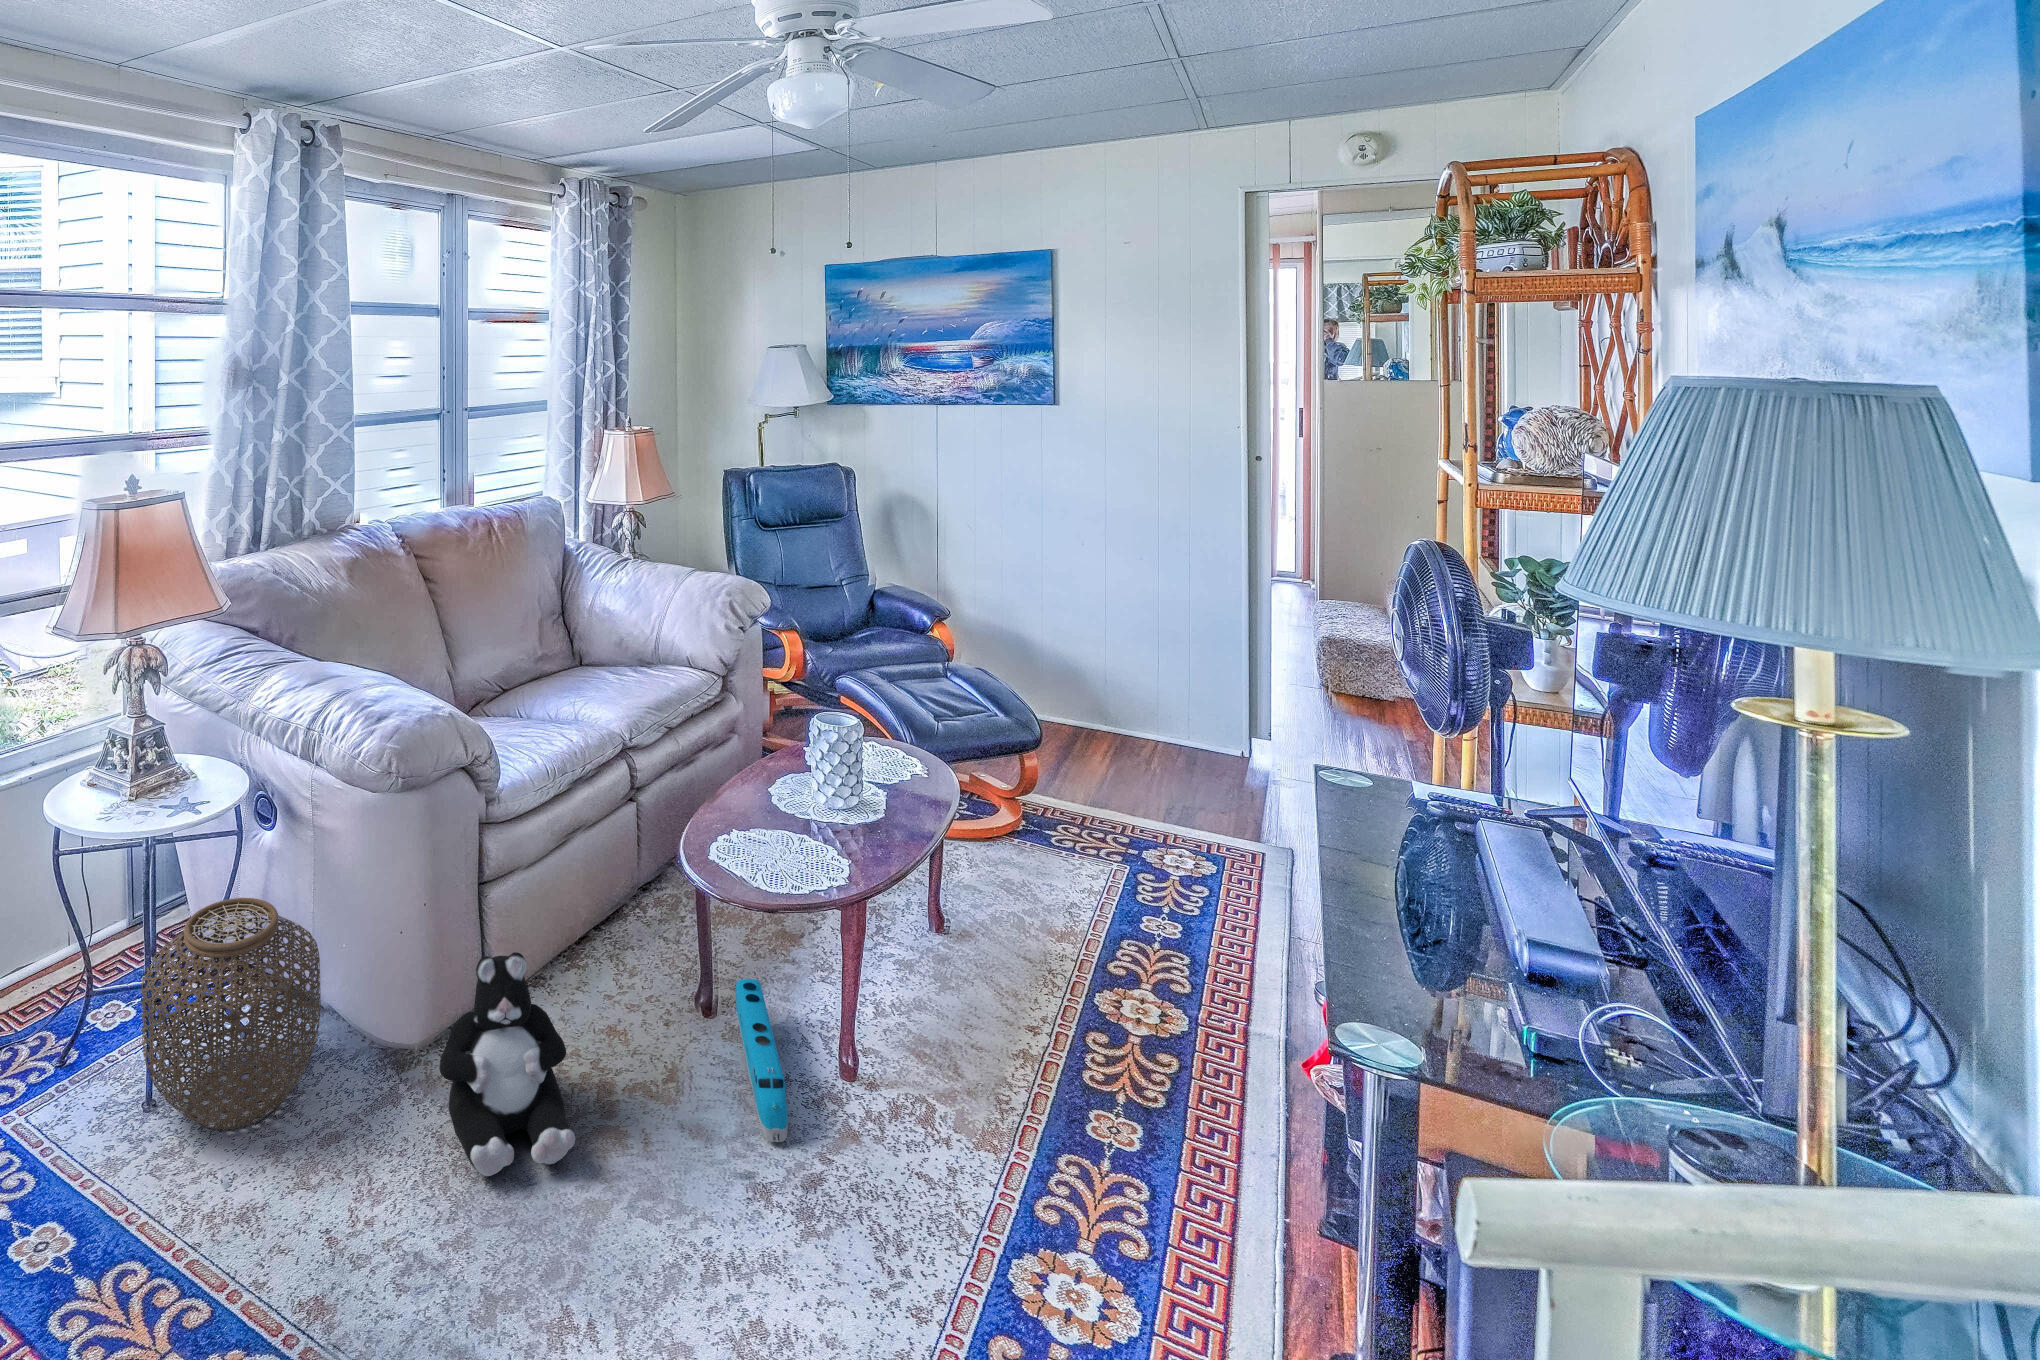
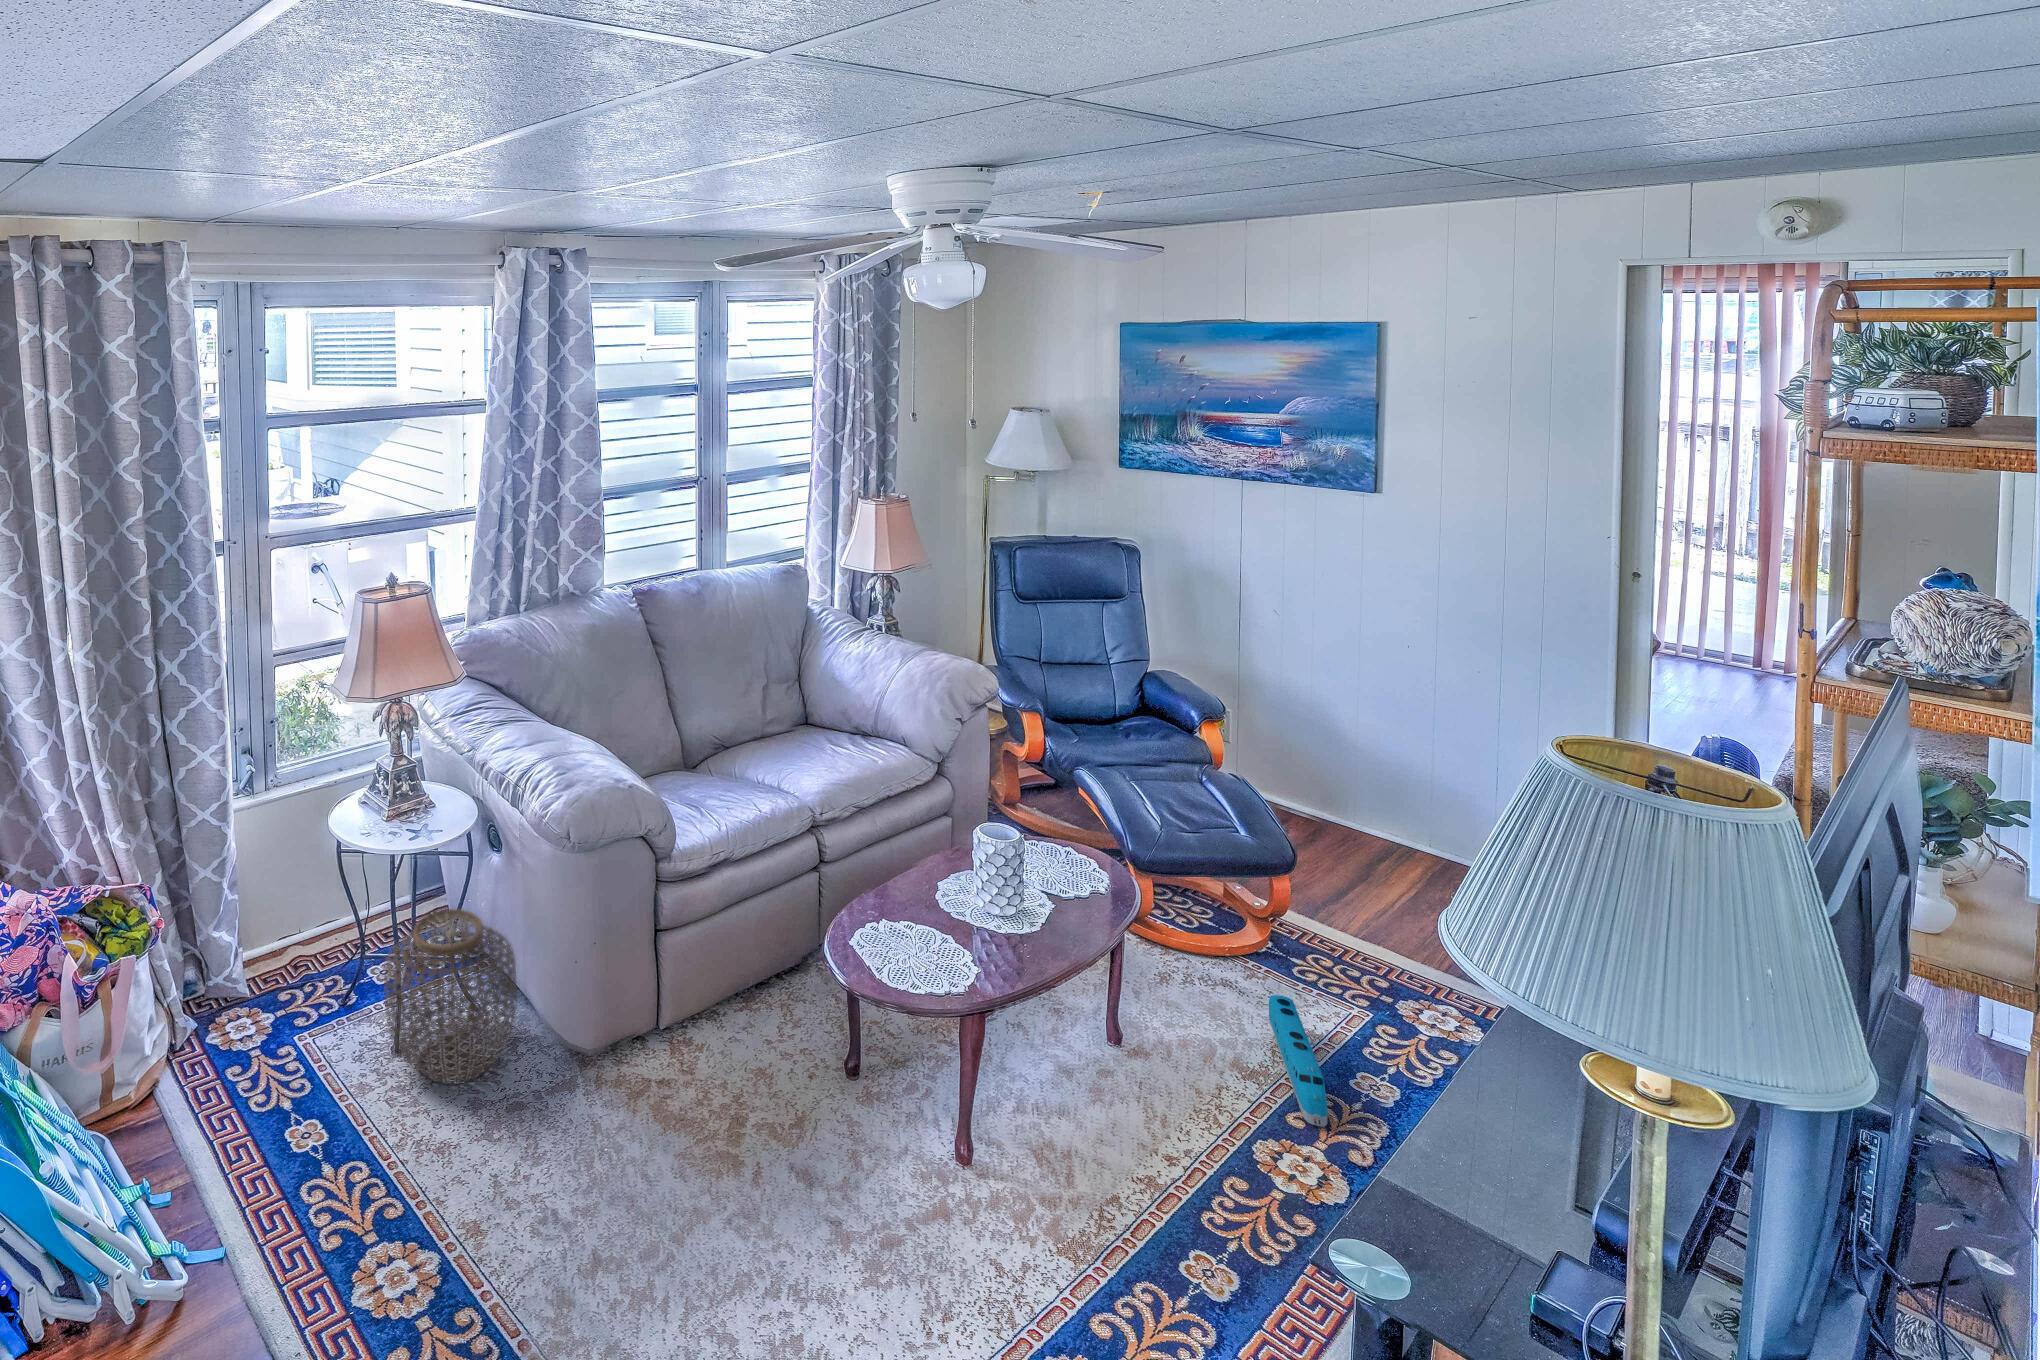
plush toy: present [439,952,575,1176] -> none [594,993,699,1171]
toy train: present [736,979,788,1142] -> present [1269,995,1328,1126]

